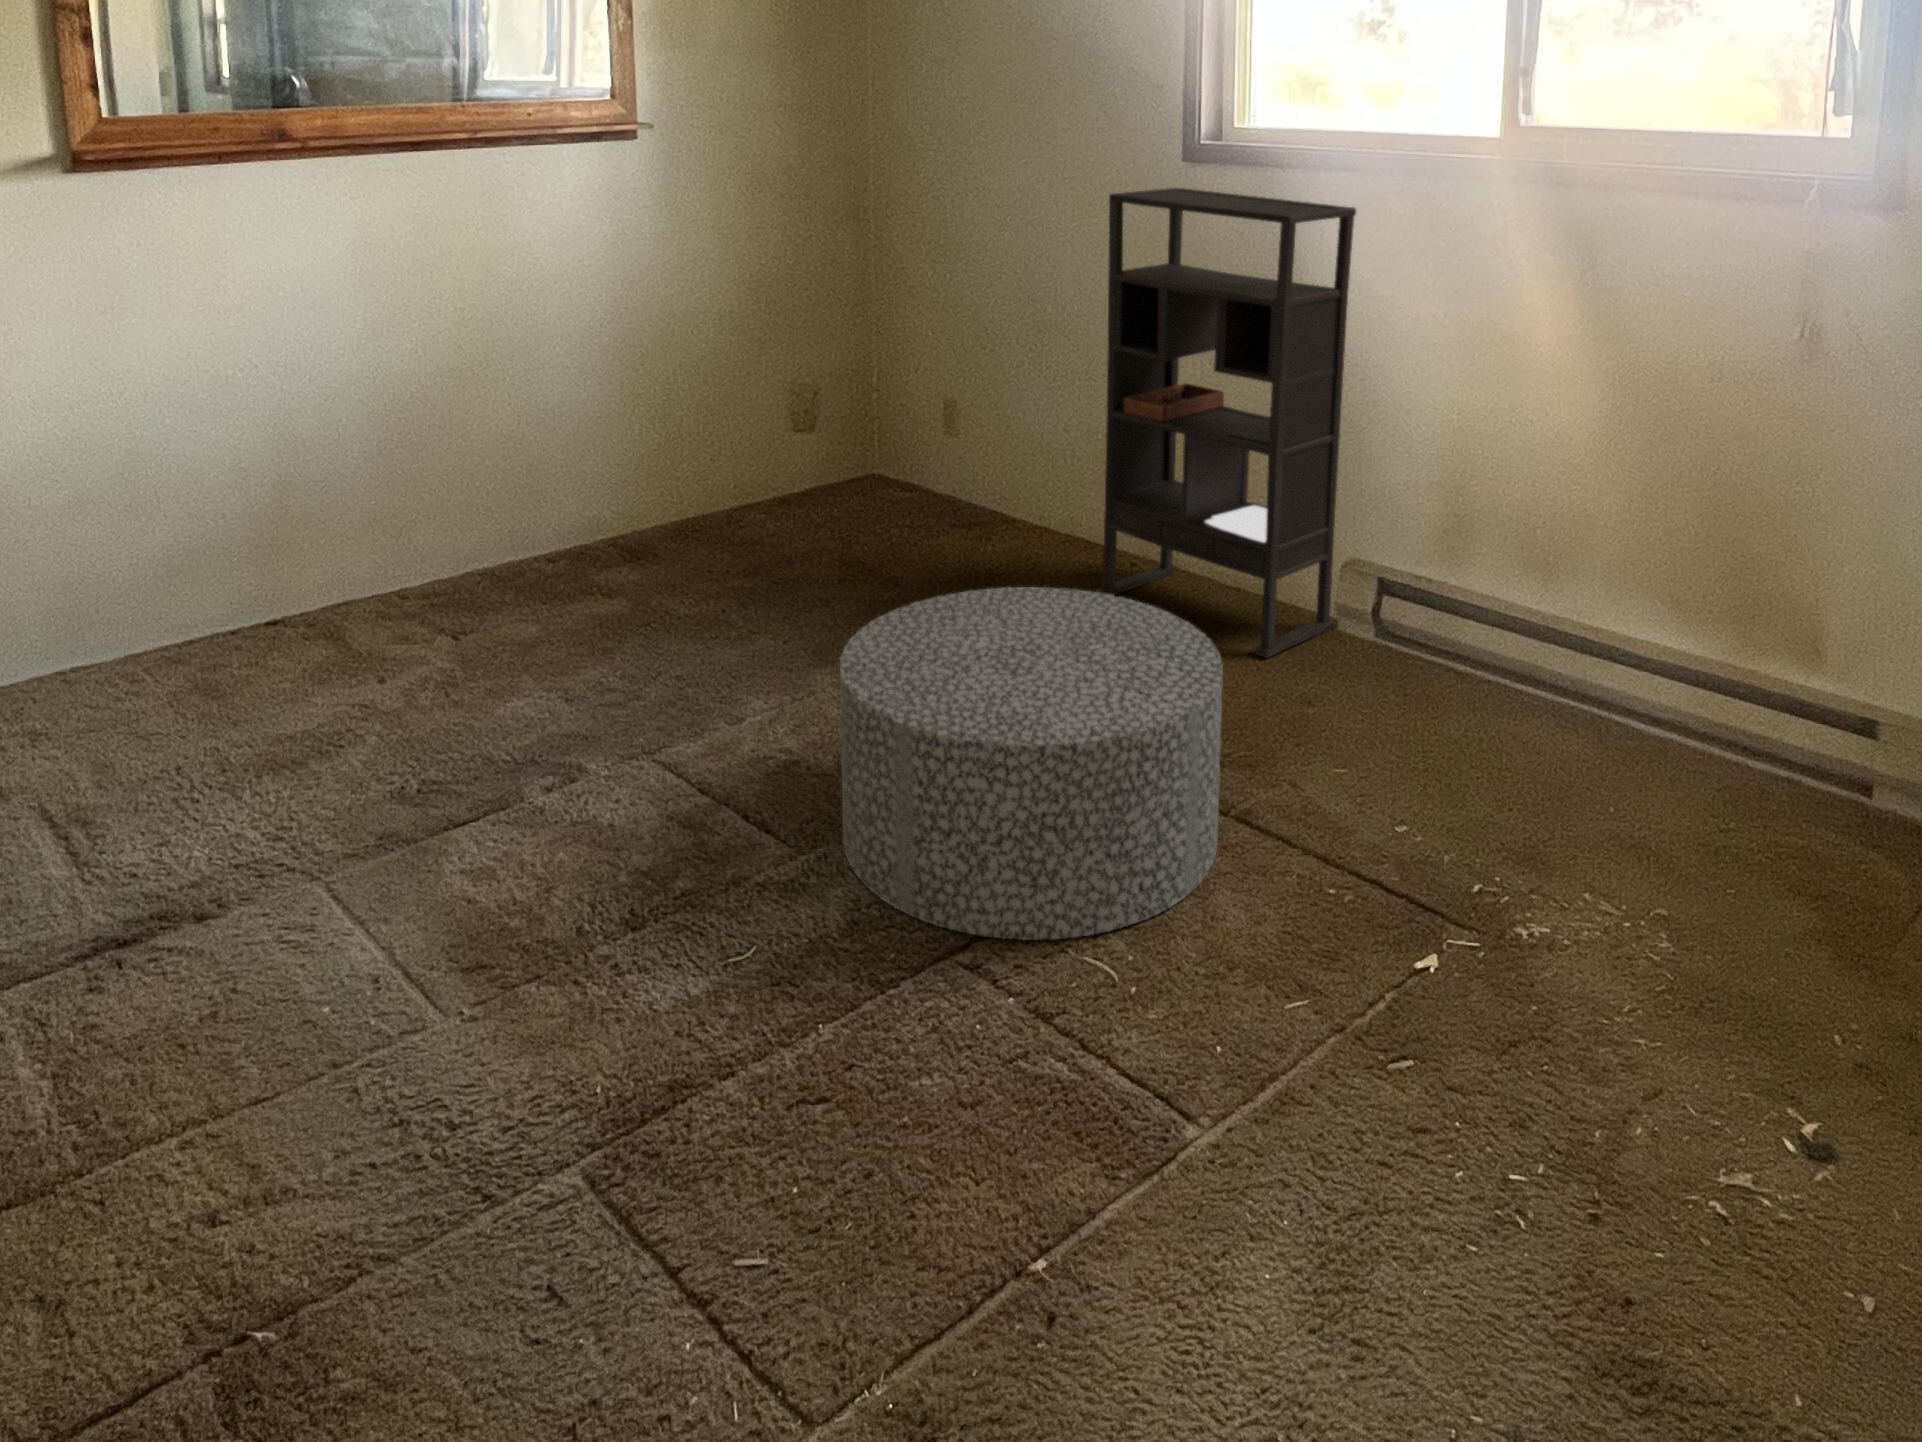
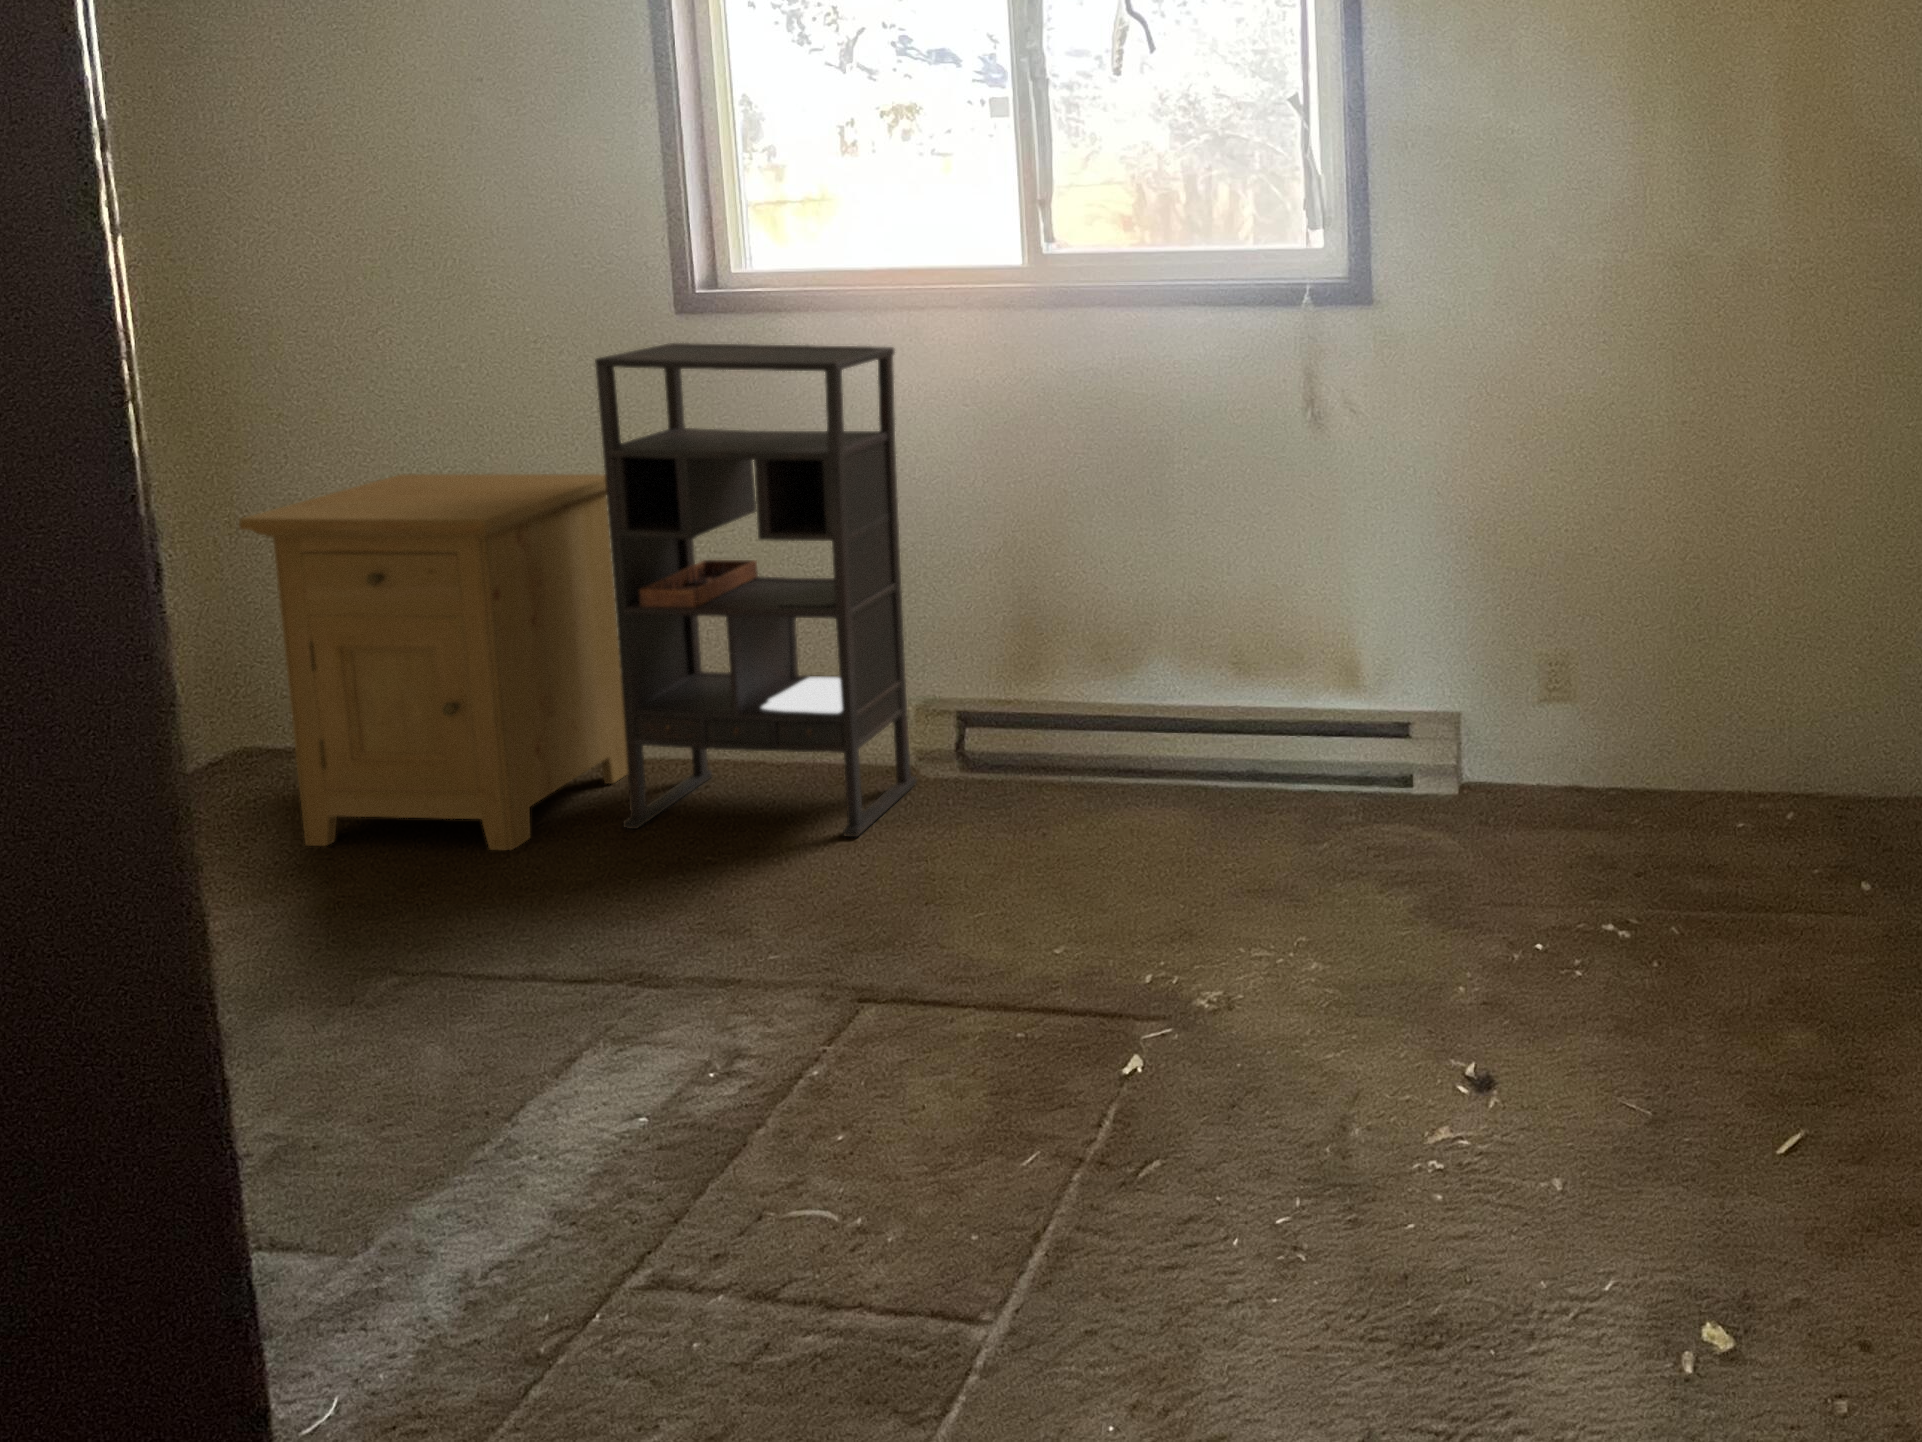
nightstand: none [877,276,1131,589] -> present [239,474,628,850]
ottoman: present [840,587,1223,940] -> none [367,810,889,1274]

